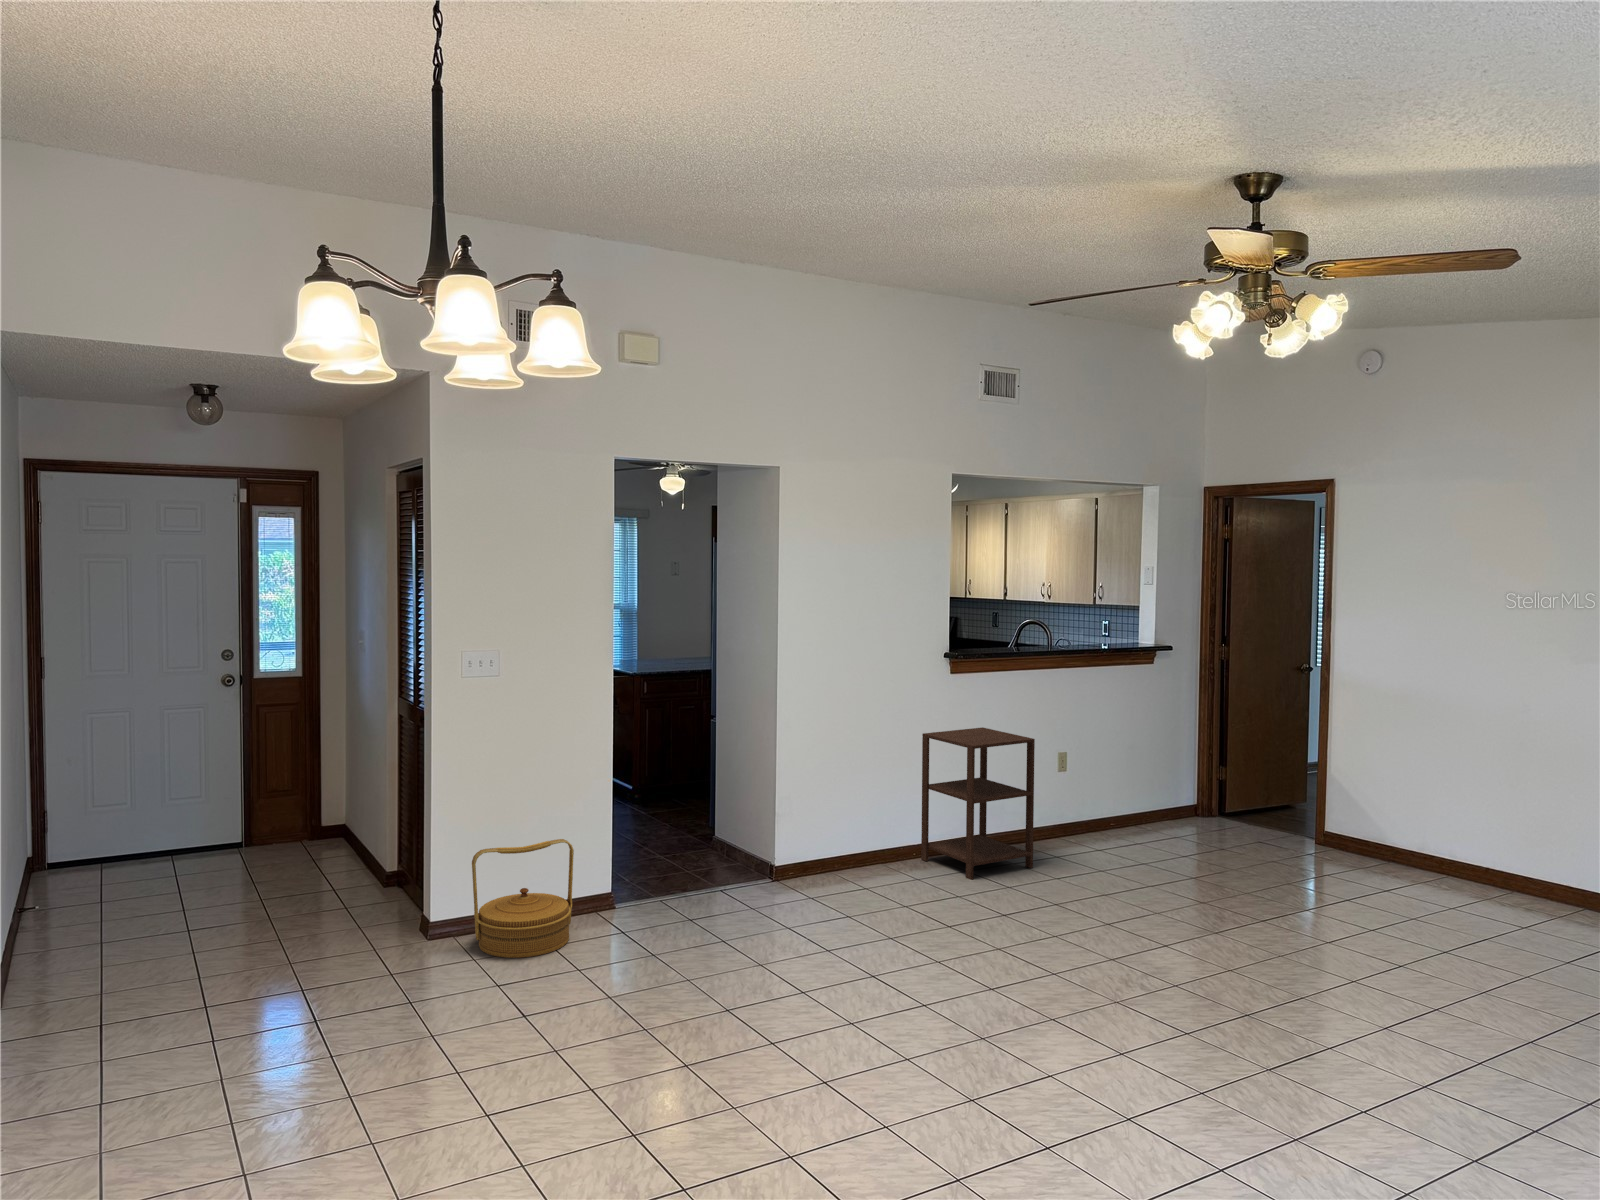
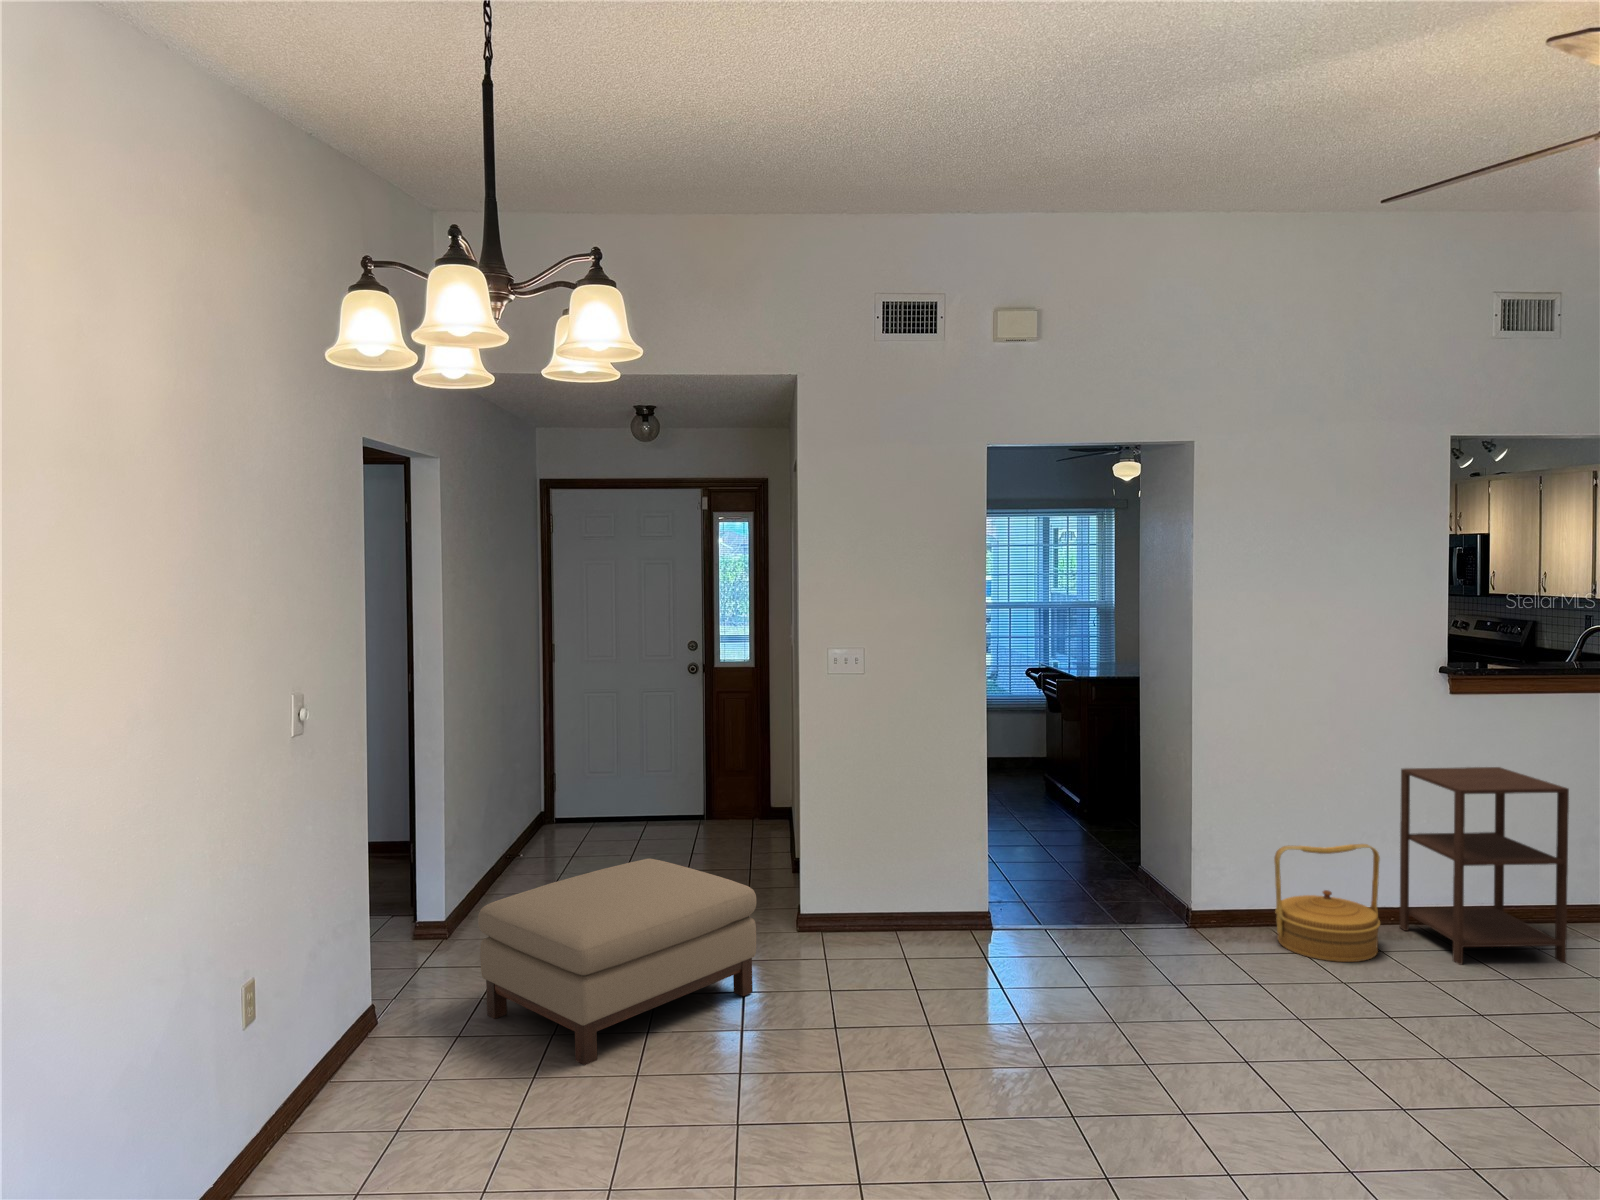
woven basket: present [472,839,574,958] -> present [1274,844,1380,962]
ottoman: none [92,885,420,1111] -> present [478,859,756,1065]

